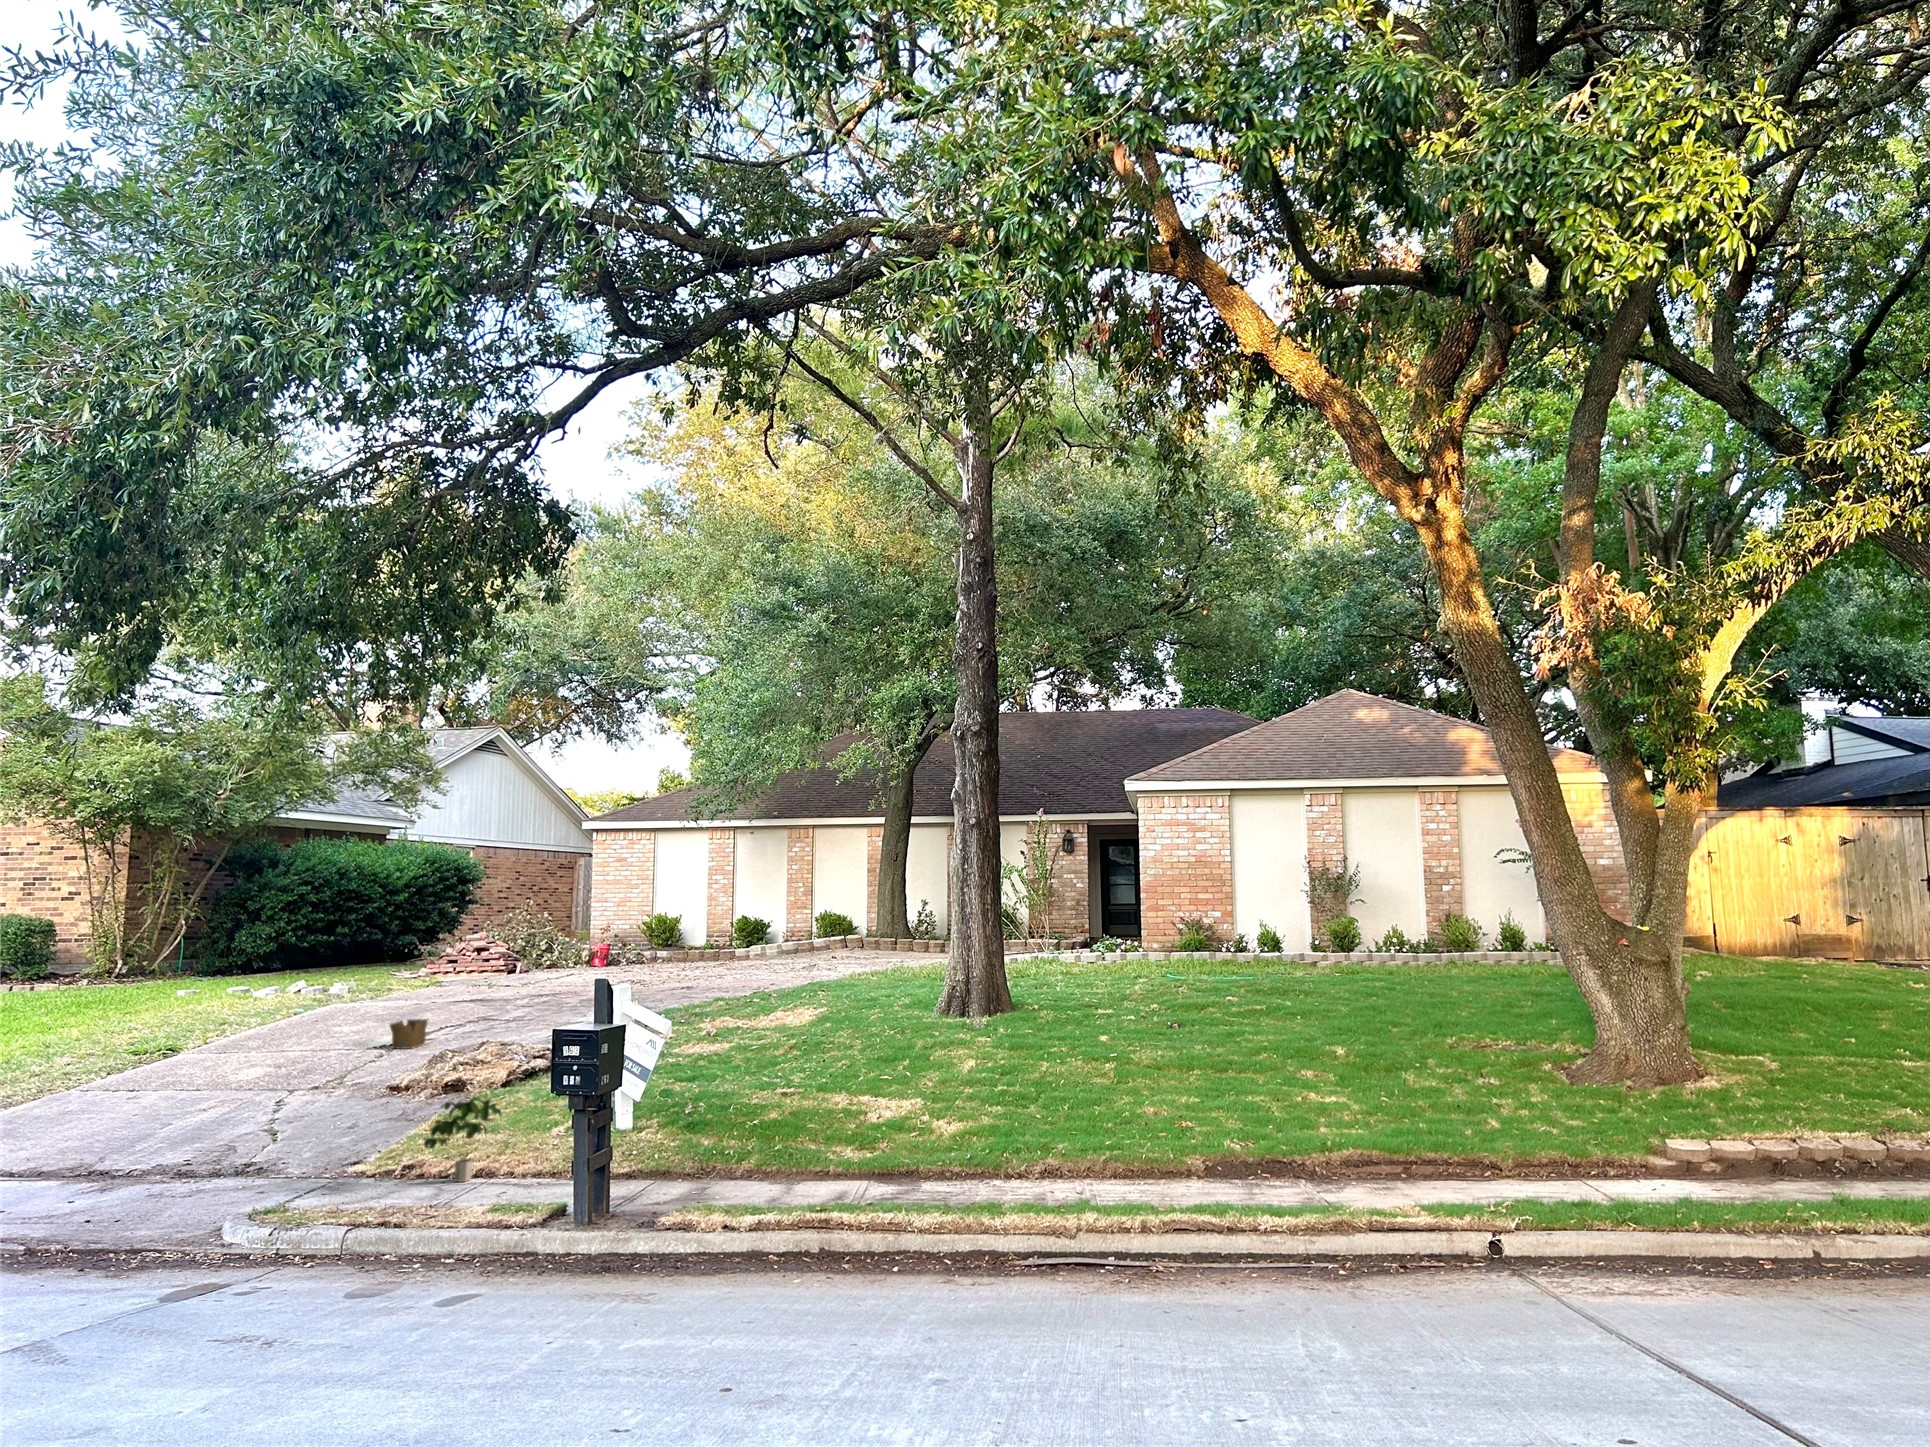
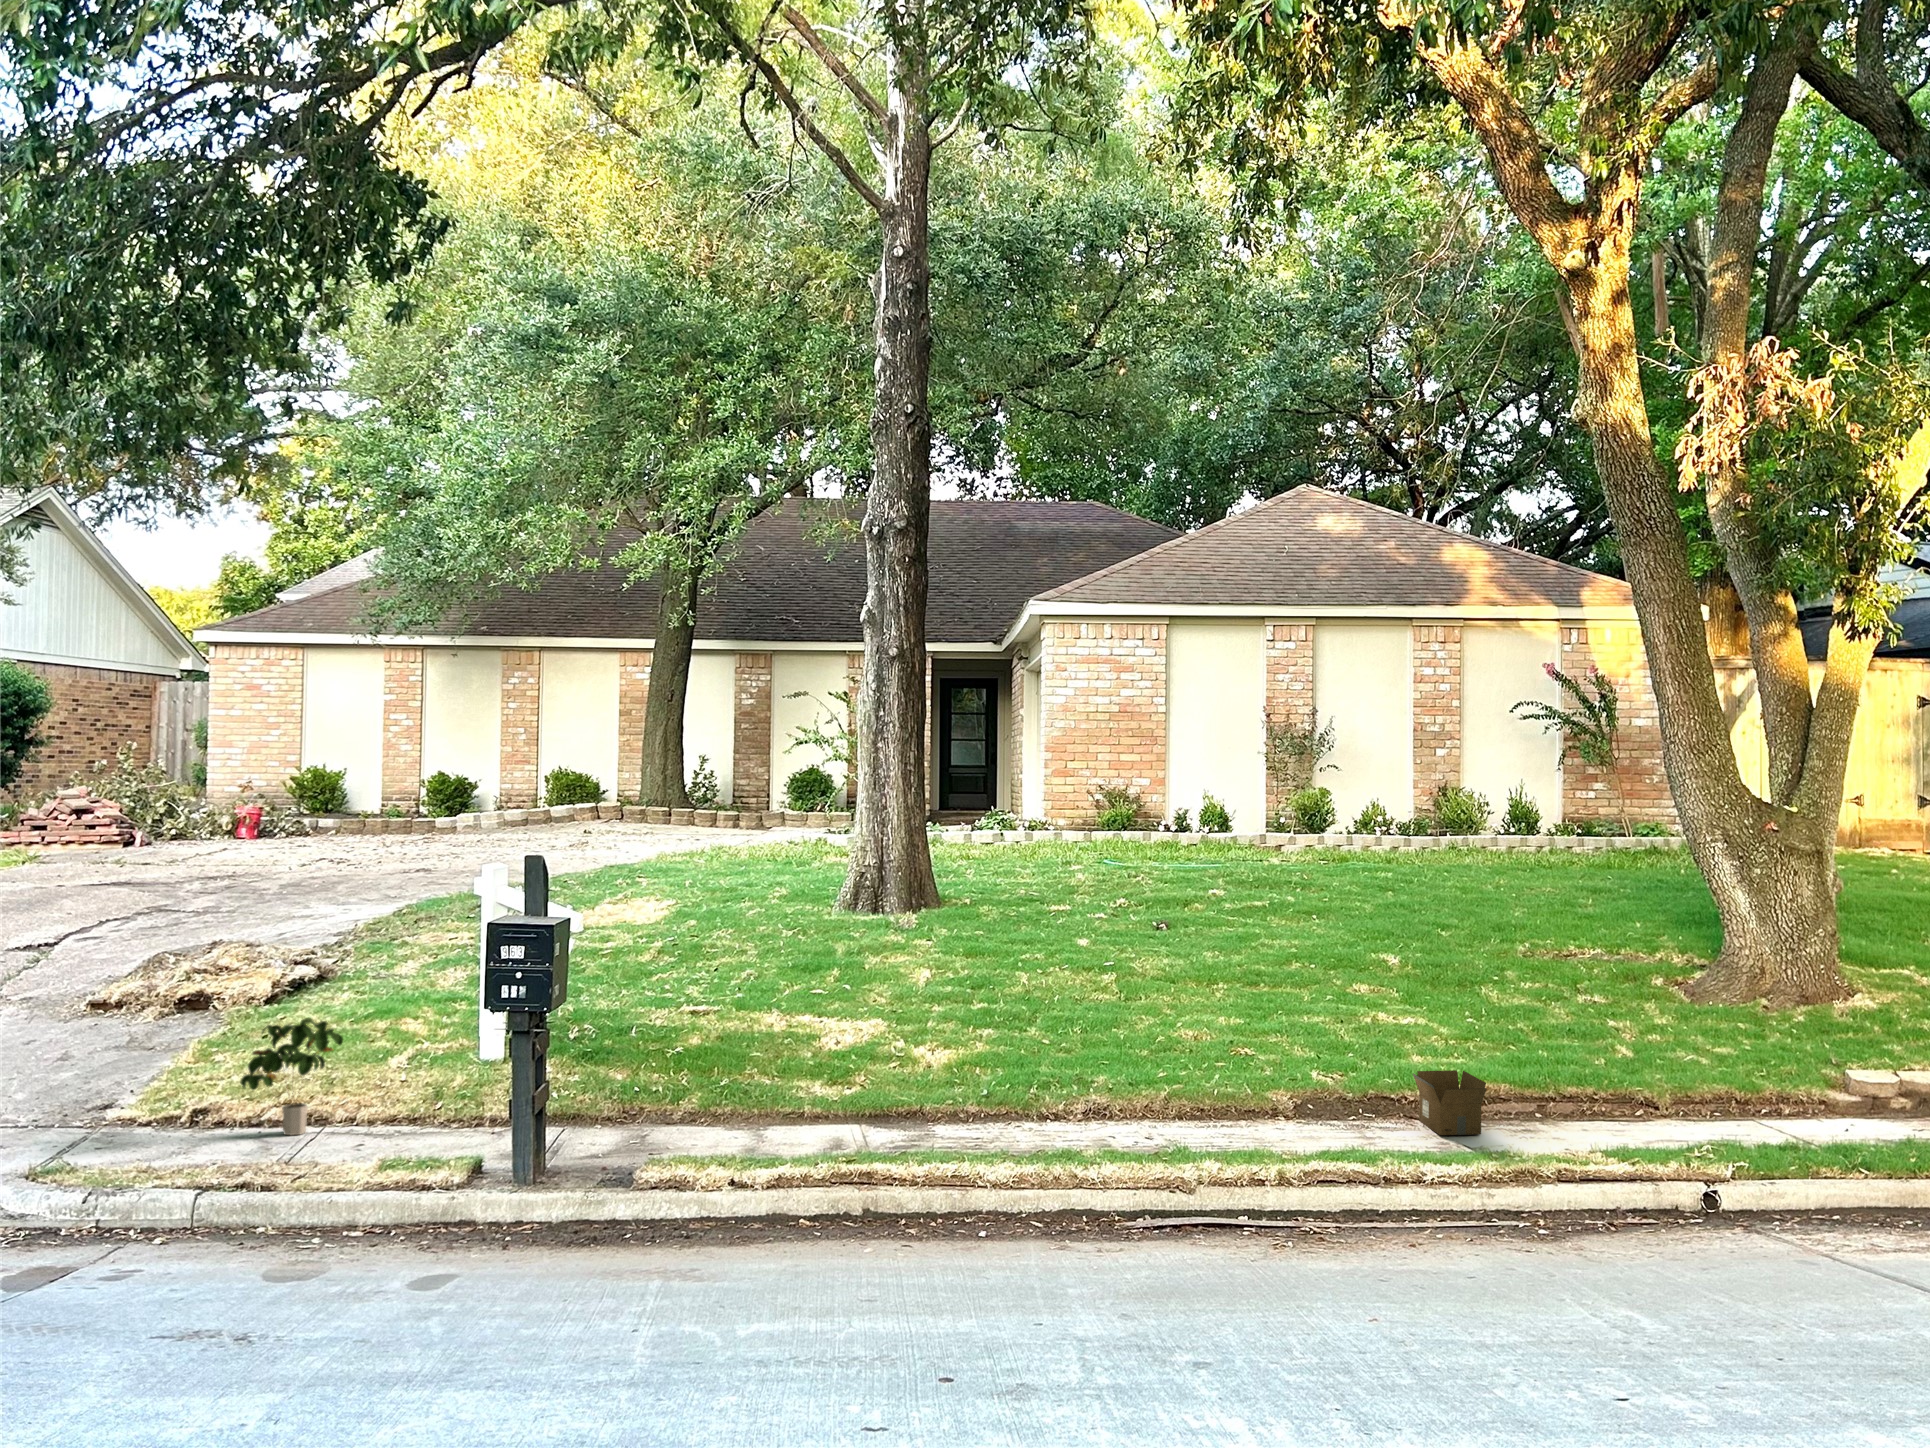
cardboard box: present [390,1019,428,1049] -> present [1413,1070,1487,1135]

